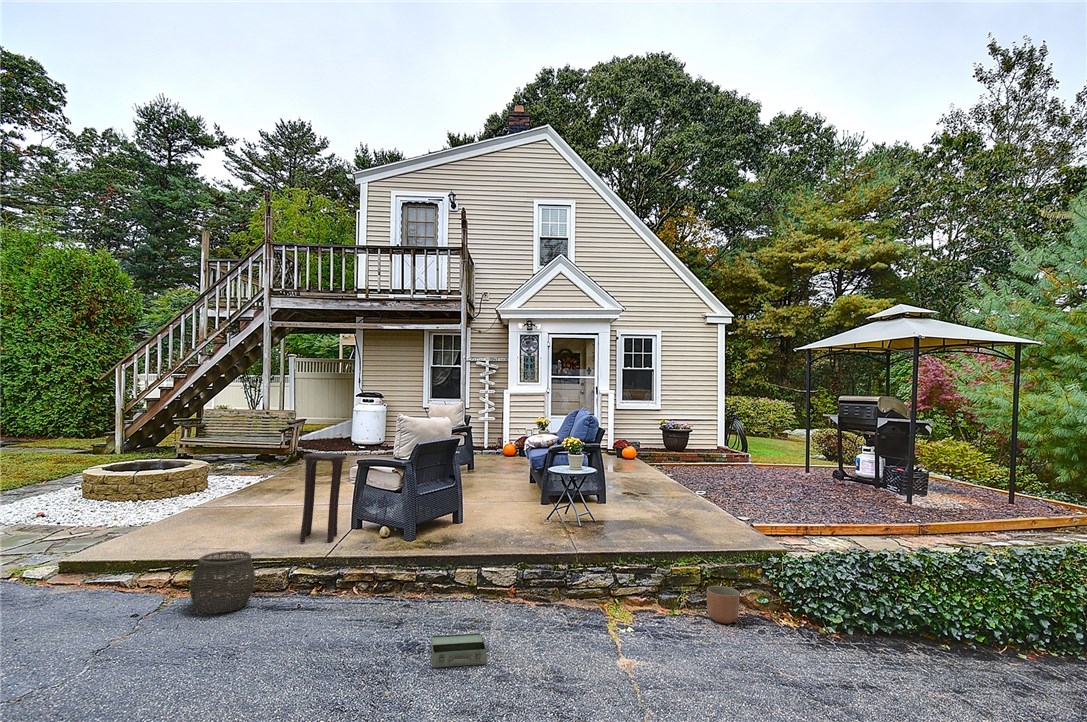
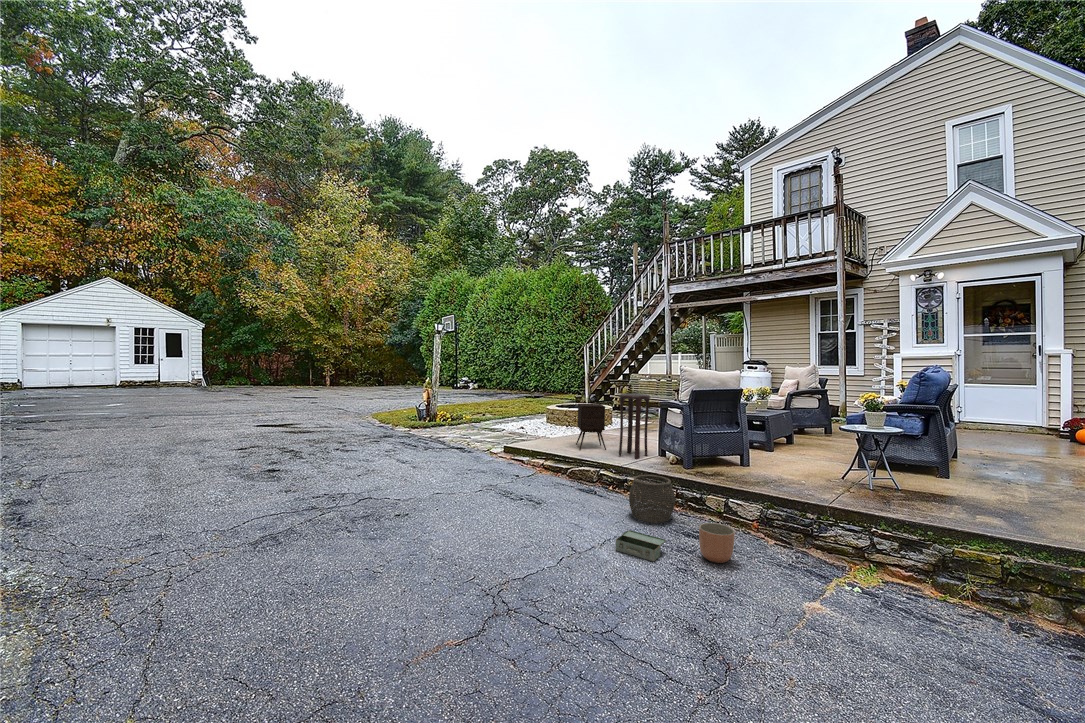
side table: none [206,470,268,545] -> present [576,404,606,450]
woven basket: present [190,551,255,614] -> present [629,475,675,523]
planter: present [707,586,740,624] -> present [699,523,735,563]

